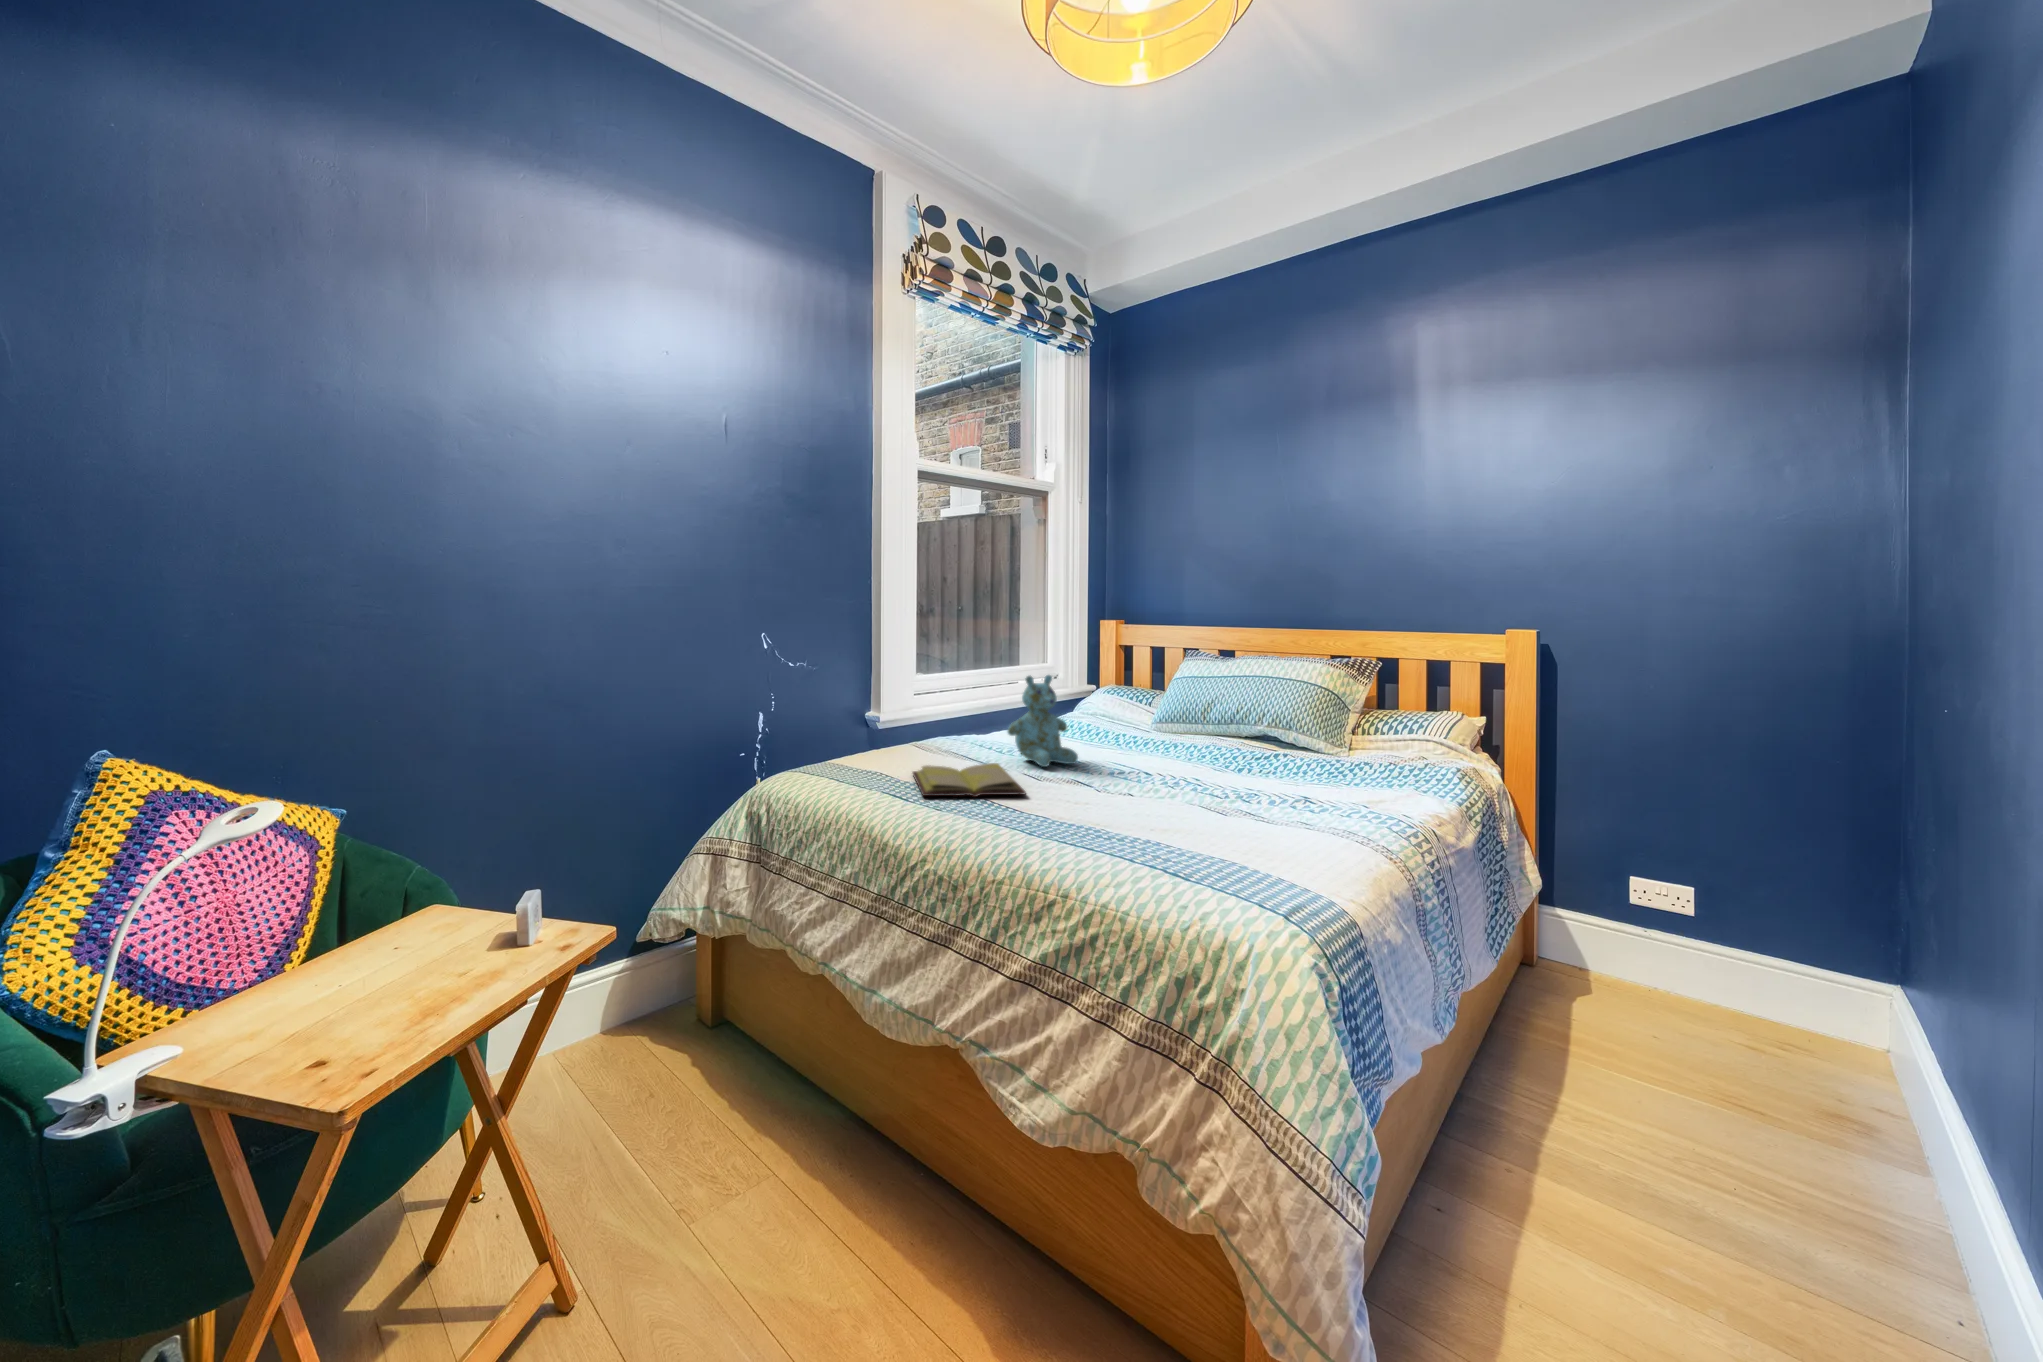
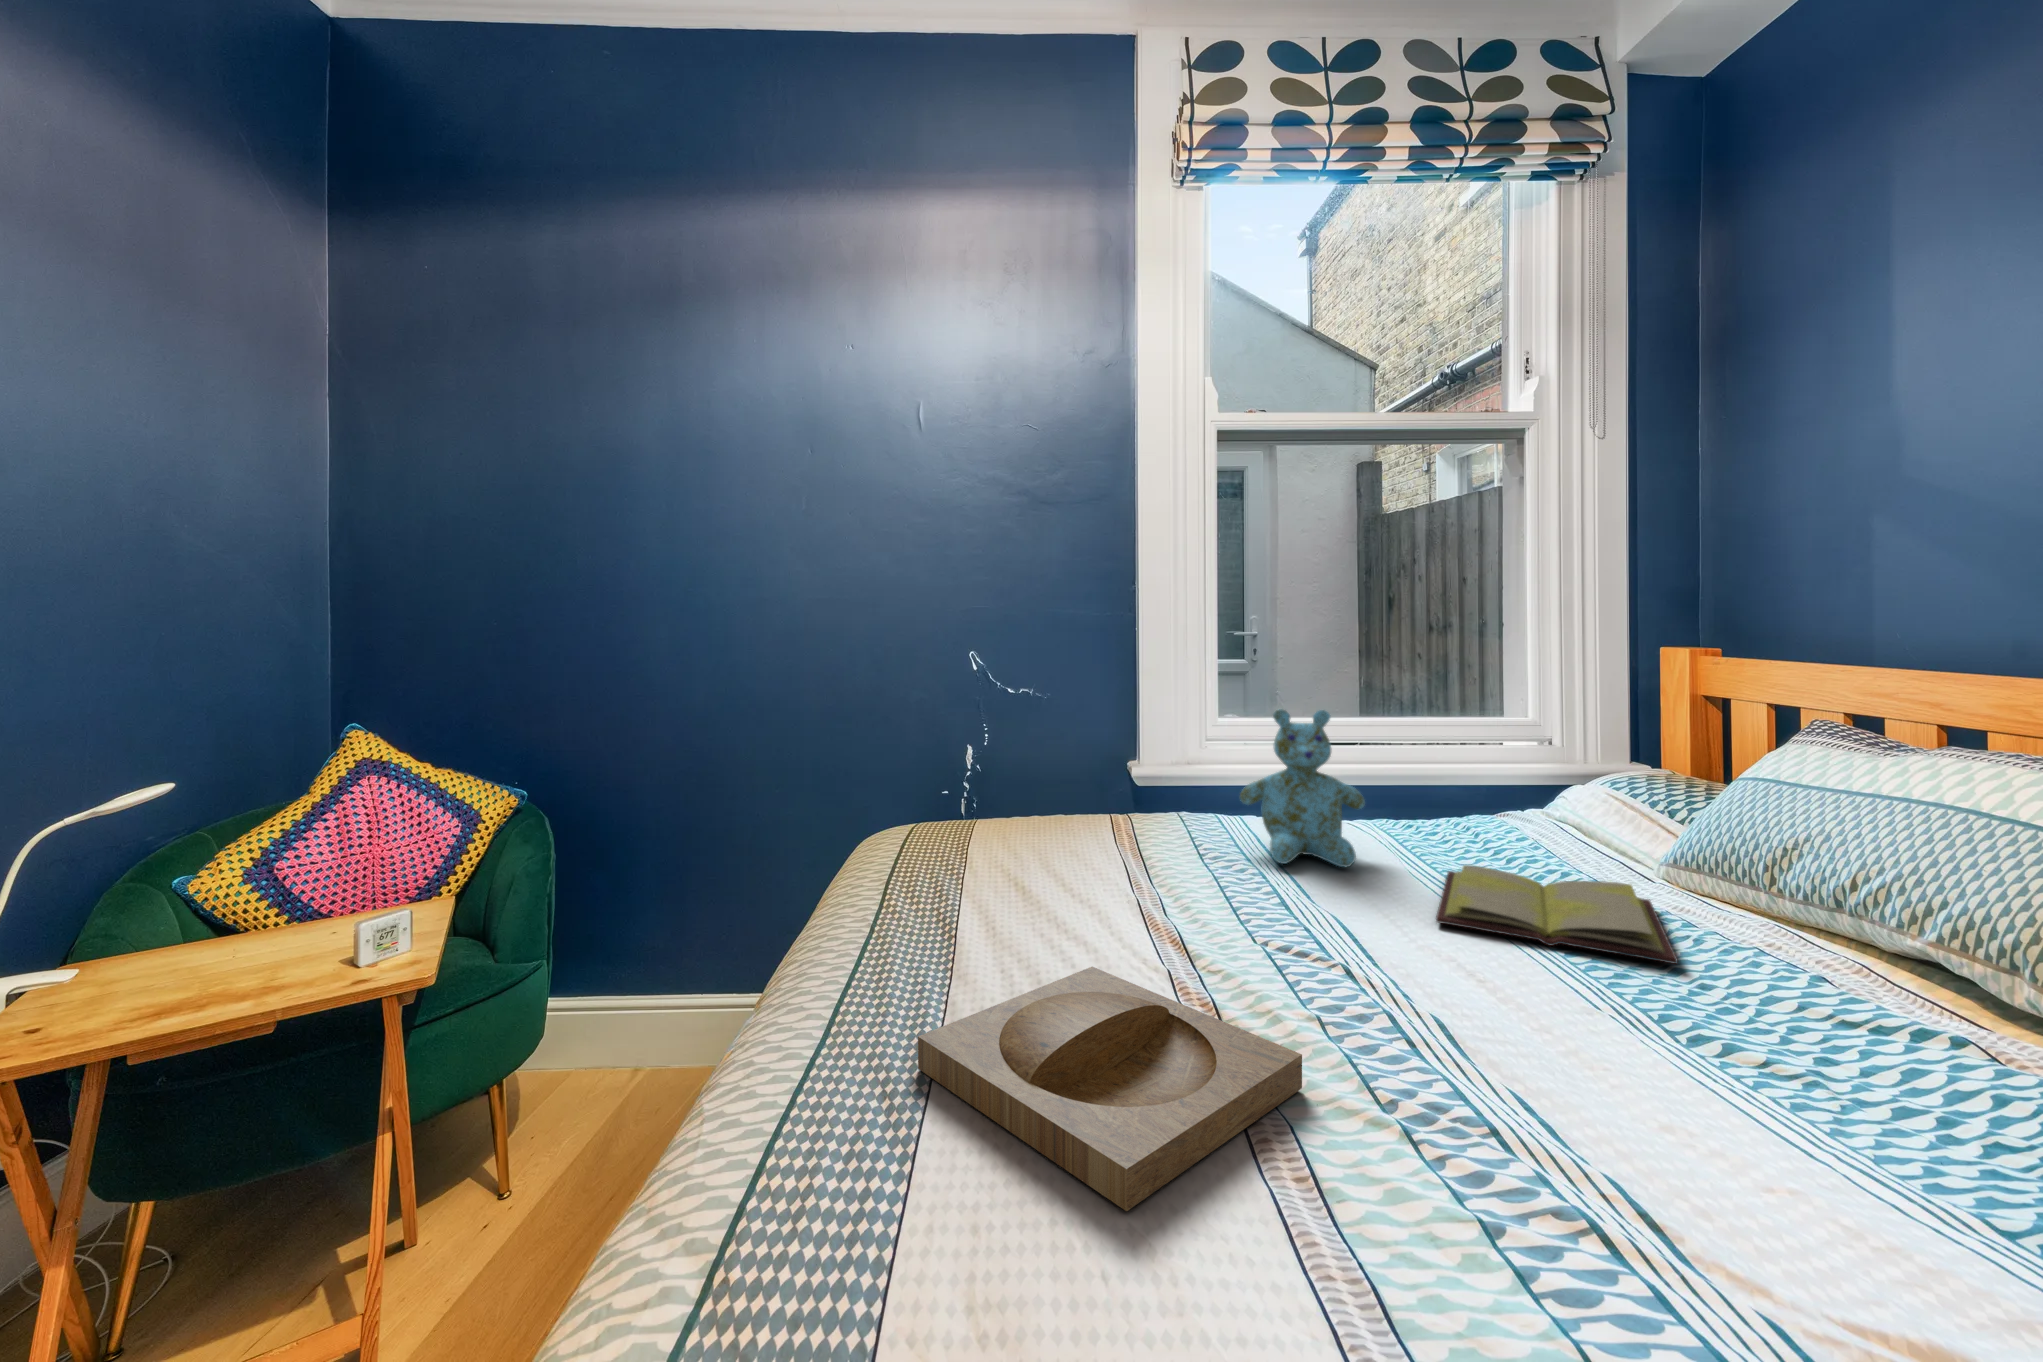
diary: present [913,763,1026,797] -> present [1436,865,1678,964]
tray: none [1083,817,1228,879] -> present [918,967,1302,1211]

